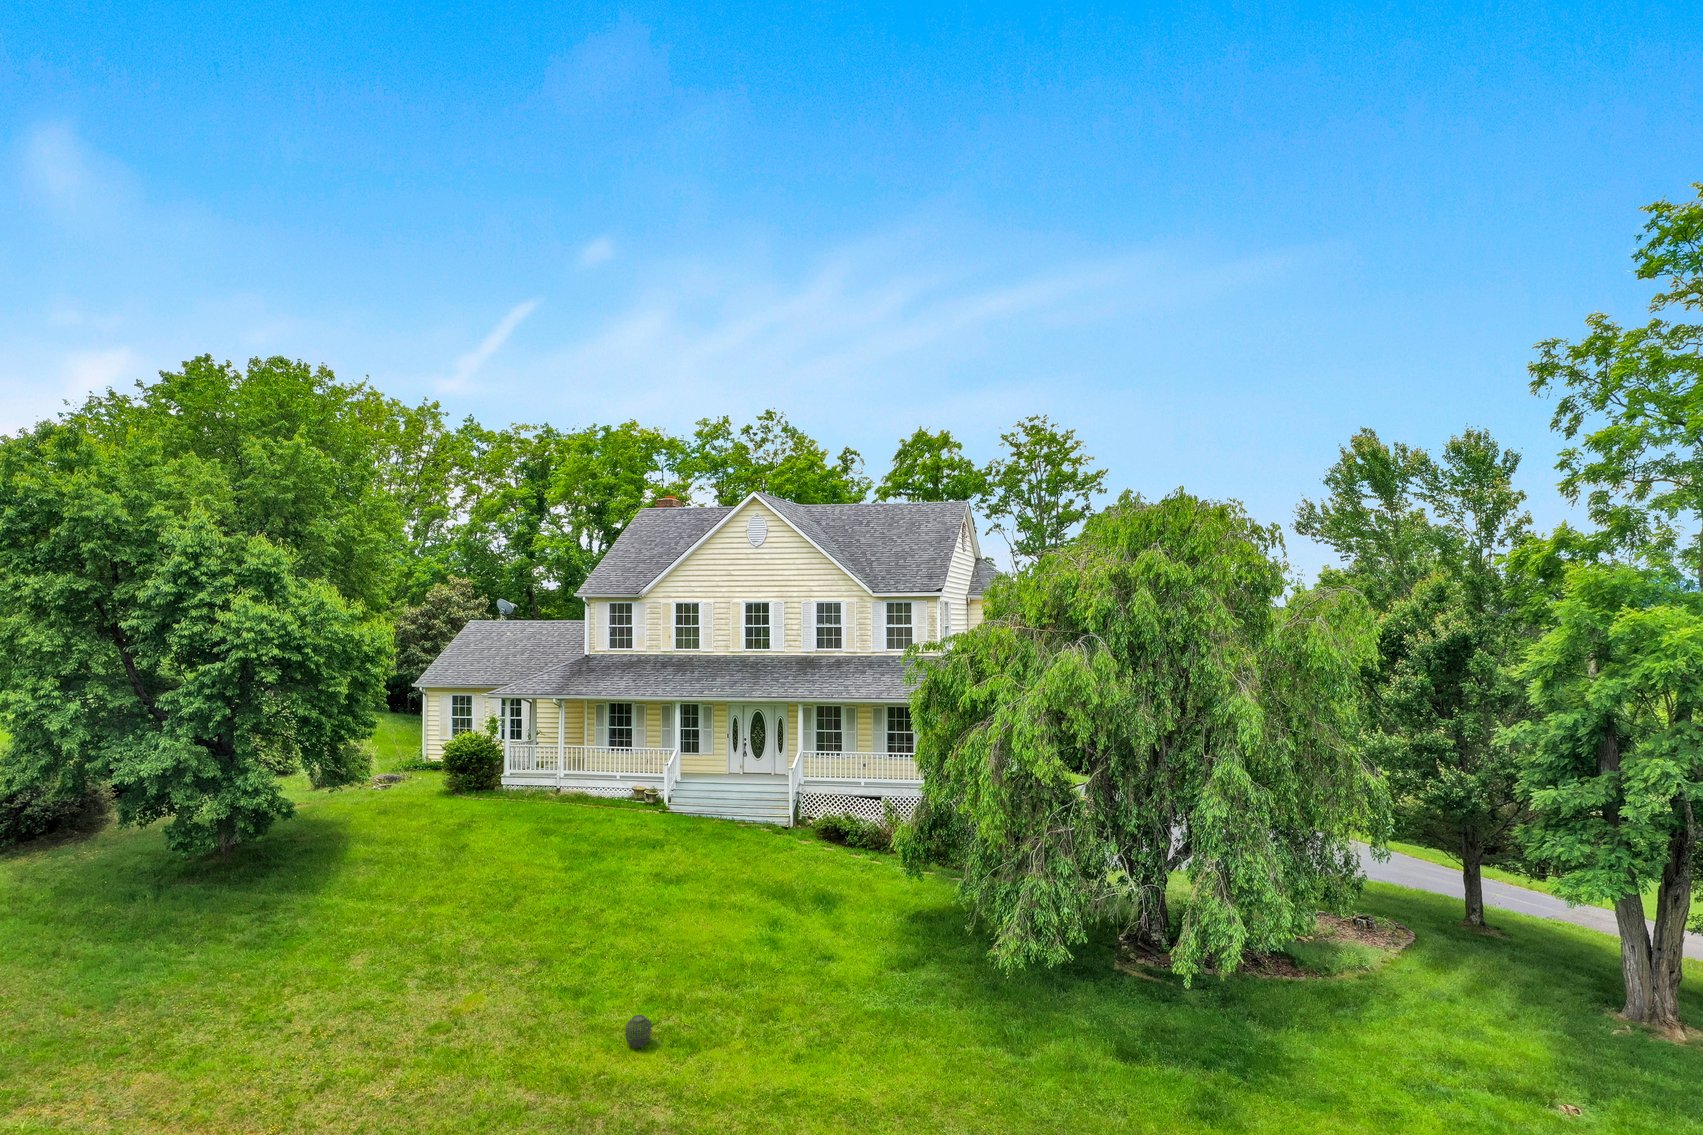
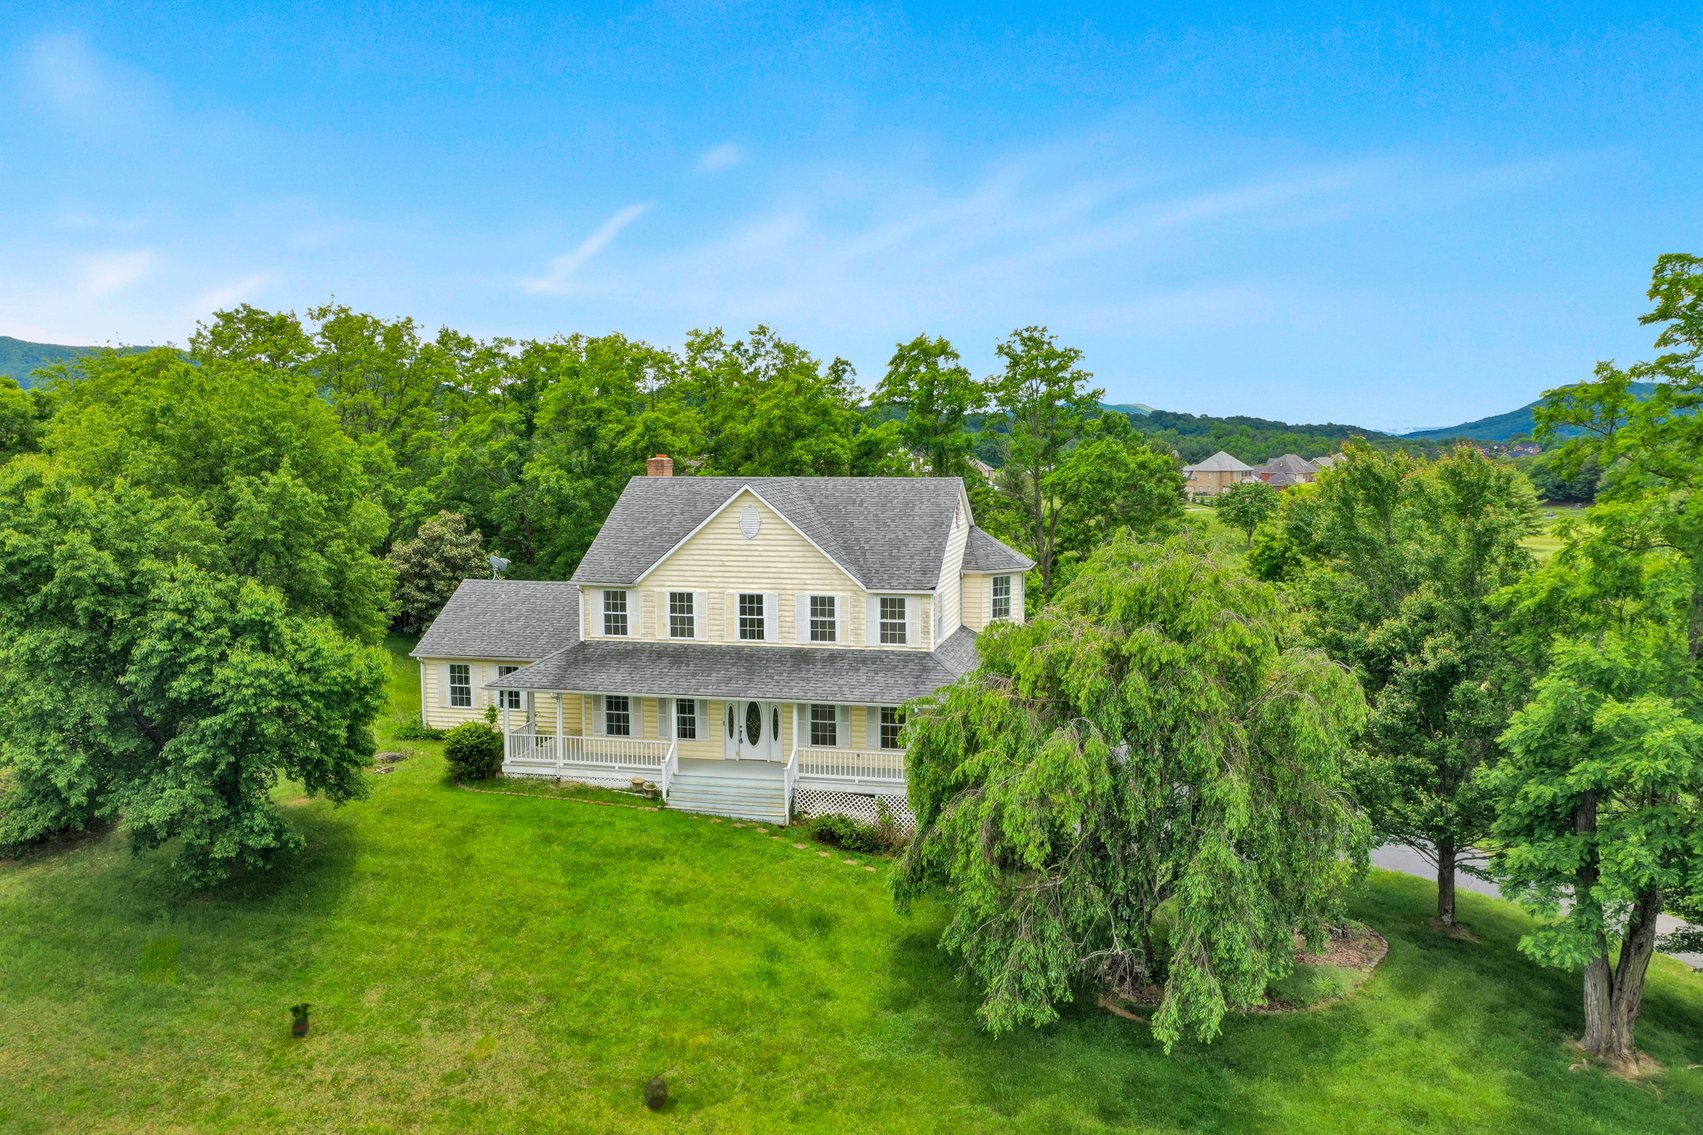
potted tree: none [253,946,279,984] -> present [290,1003,311,1038]

